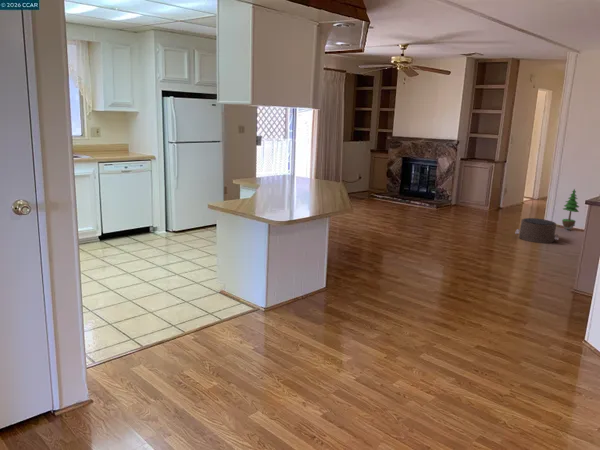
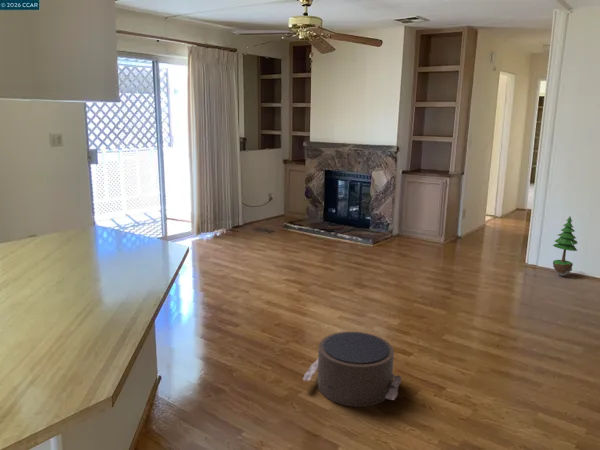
pouf: present [515,218,559,243] -> present [303,332,401,407]

